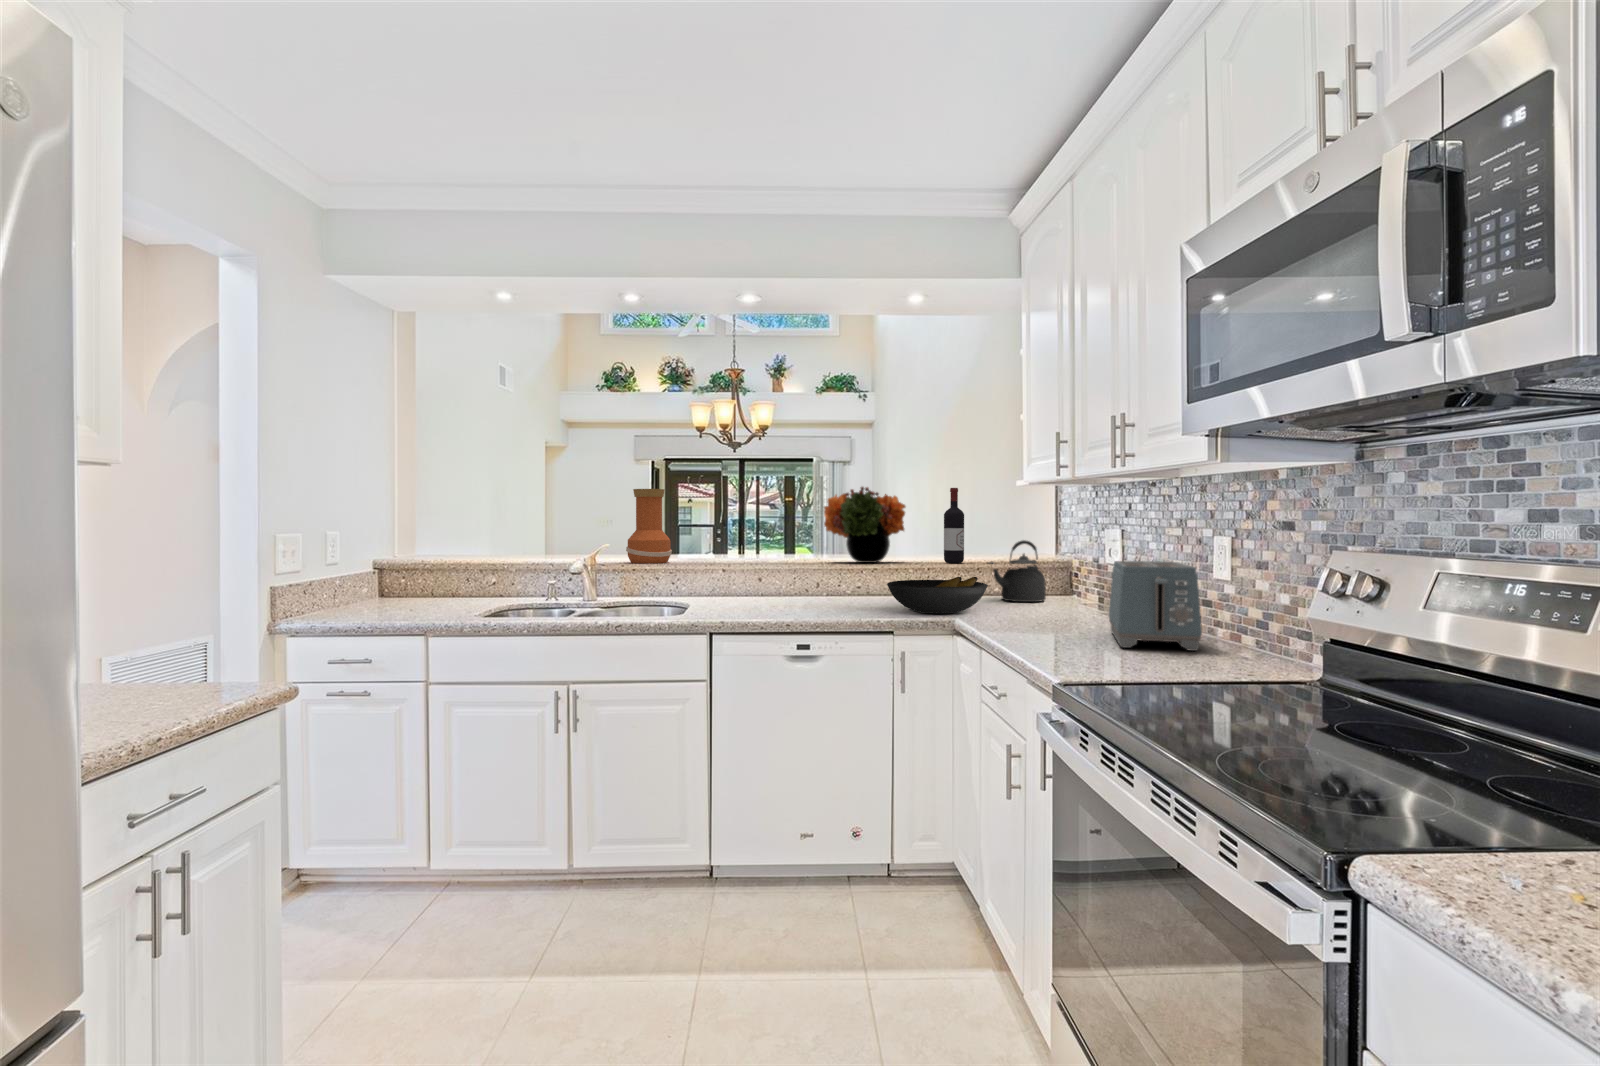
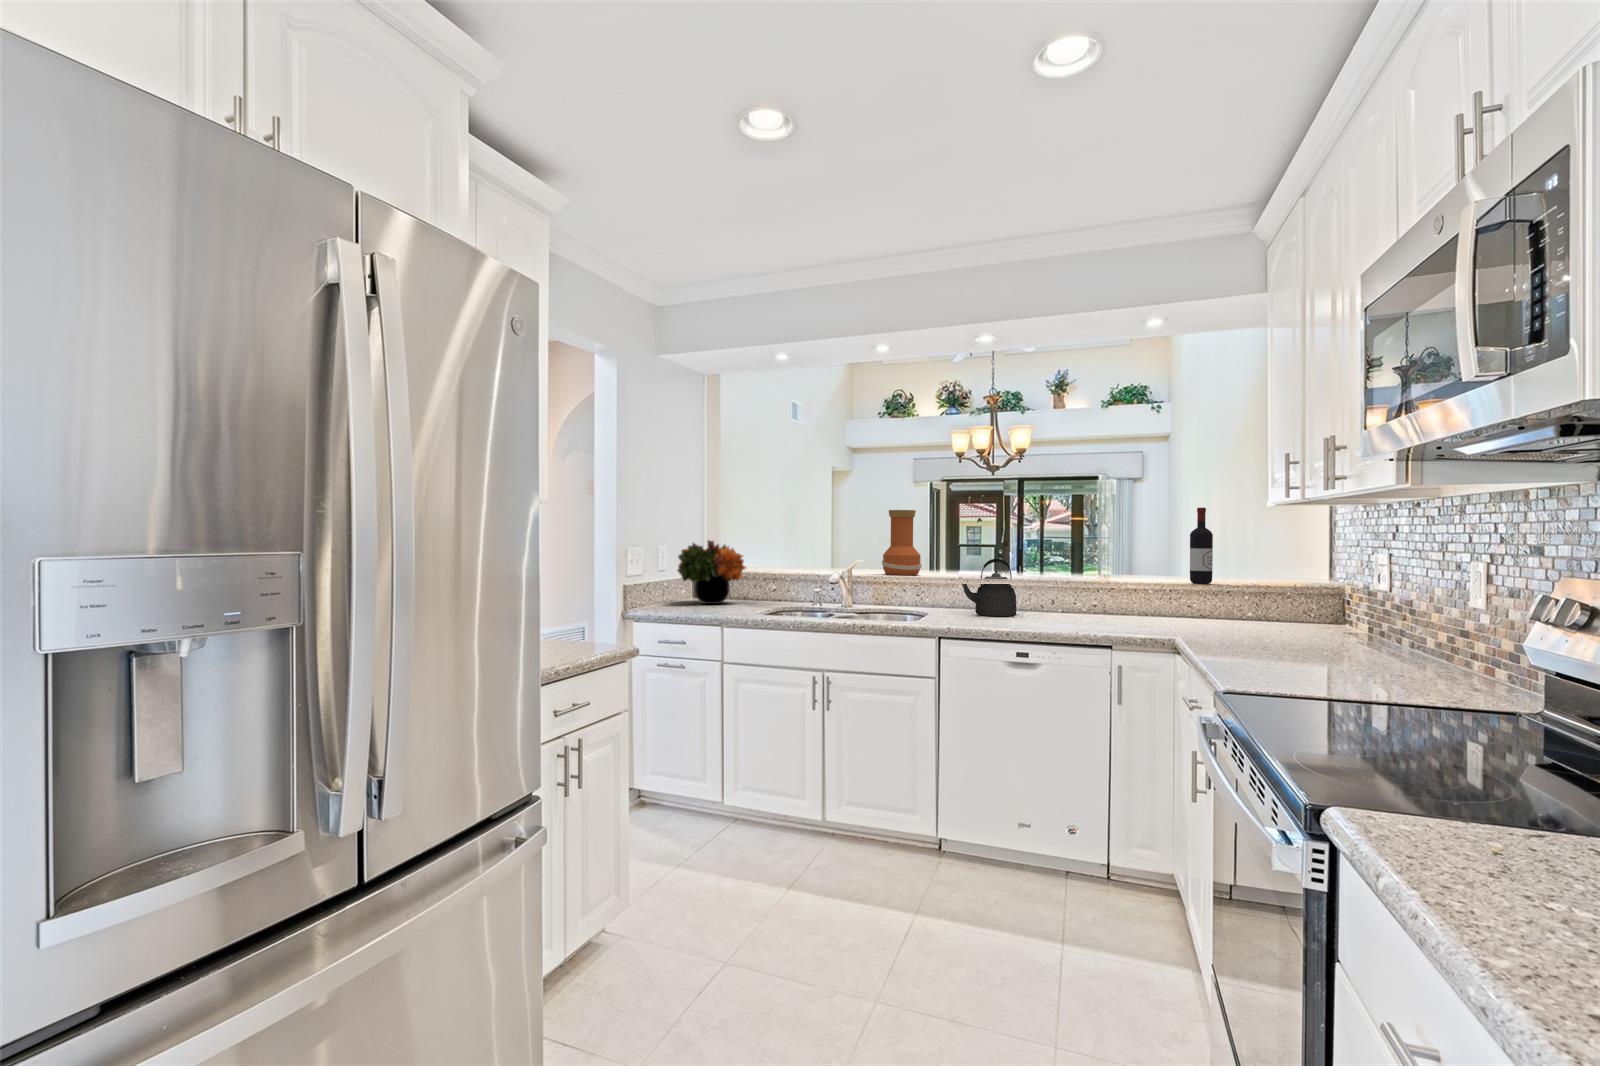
flower arrangement: present [824,487,906,563] -> present [678,540,746,604]
kettle: present [989,540,1046,602] -> present [959,559,1016,616]
toaster: present [1109,561,1202,651] -> none [1336,585,1438,683]
fruit bowl: present [887,577,988,614] -> none [1116,597,1226,632]

